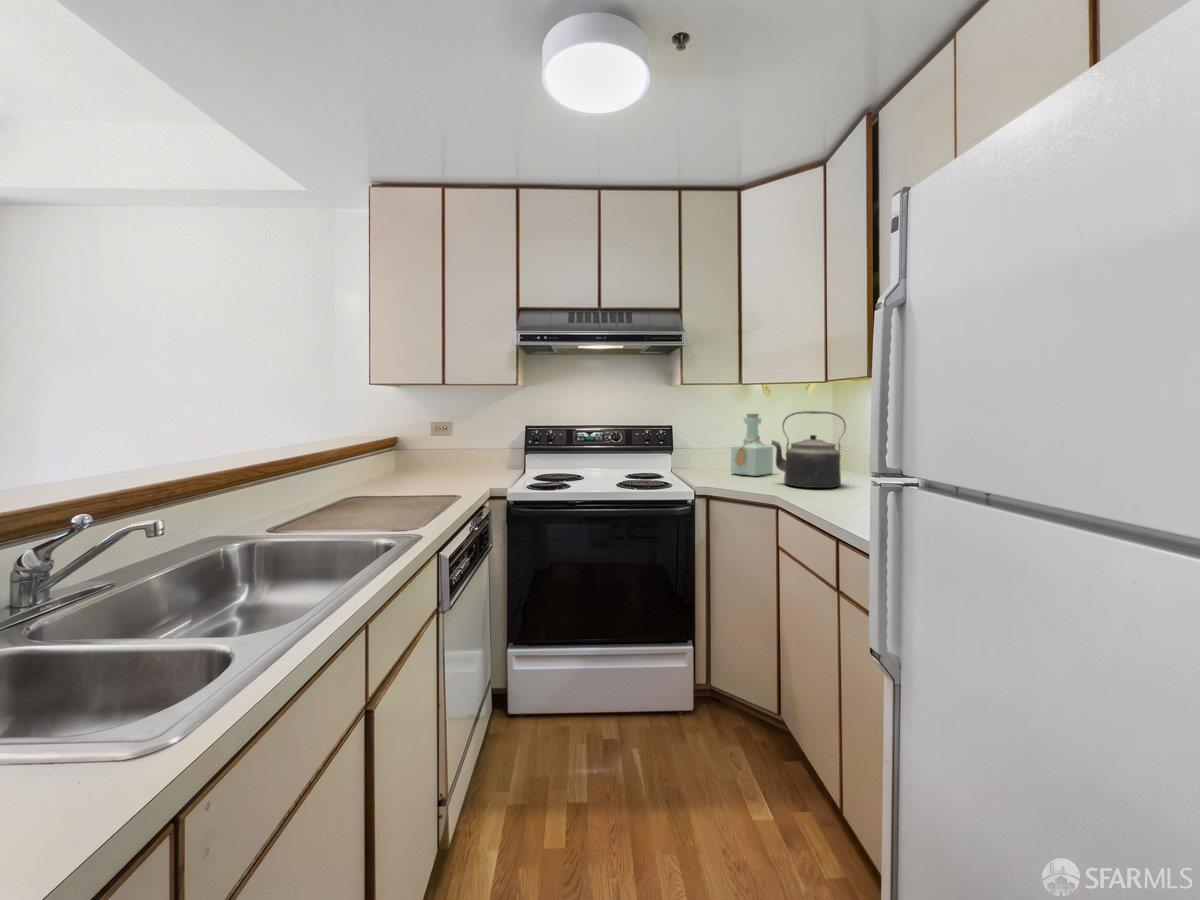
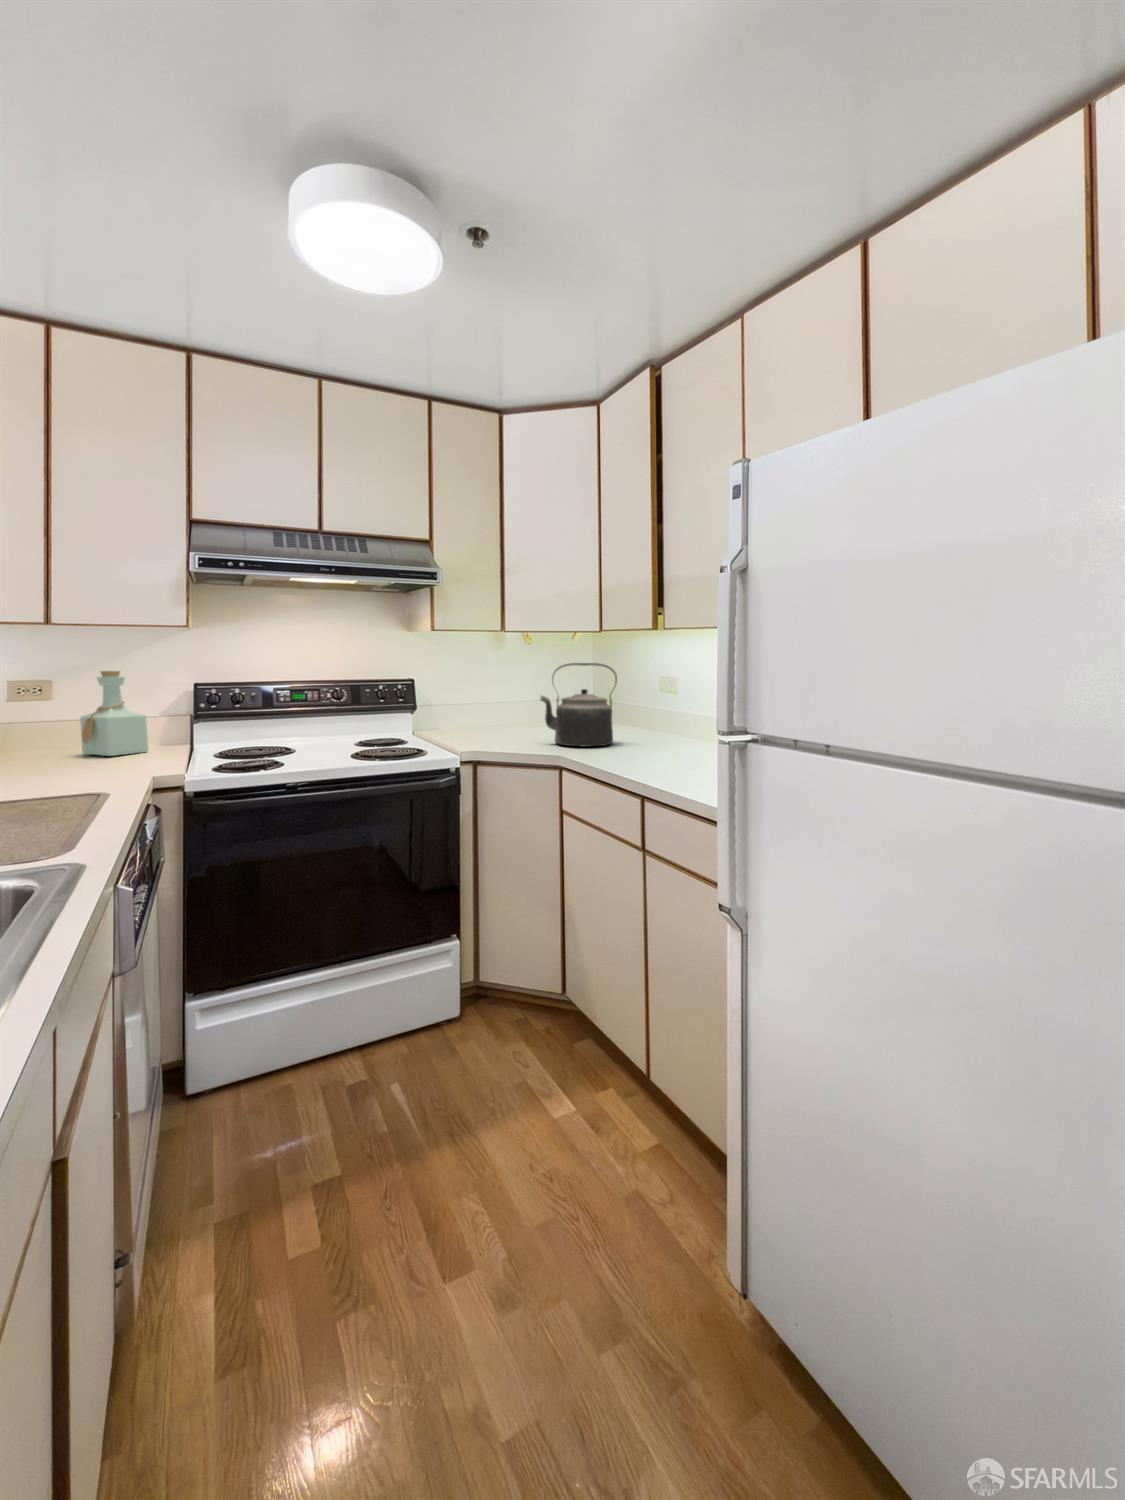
bottle: present [731,414,773,476] -> present [80,671,148,756]

